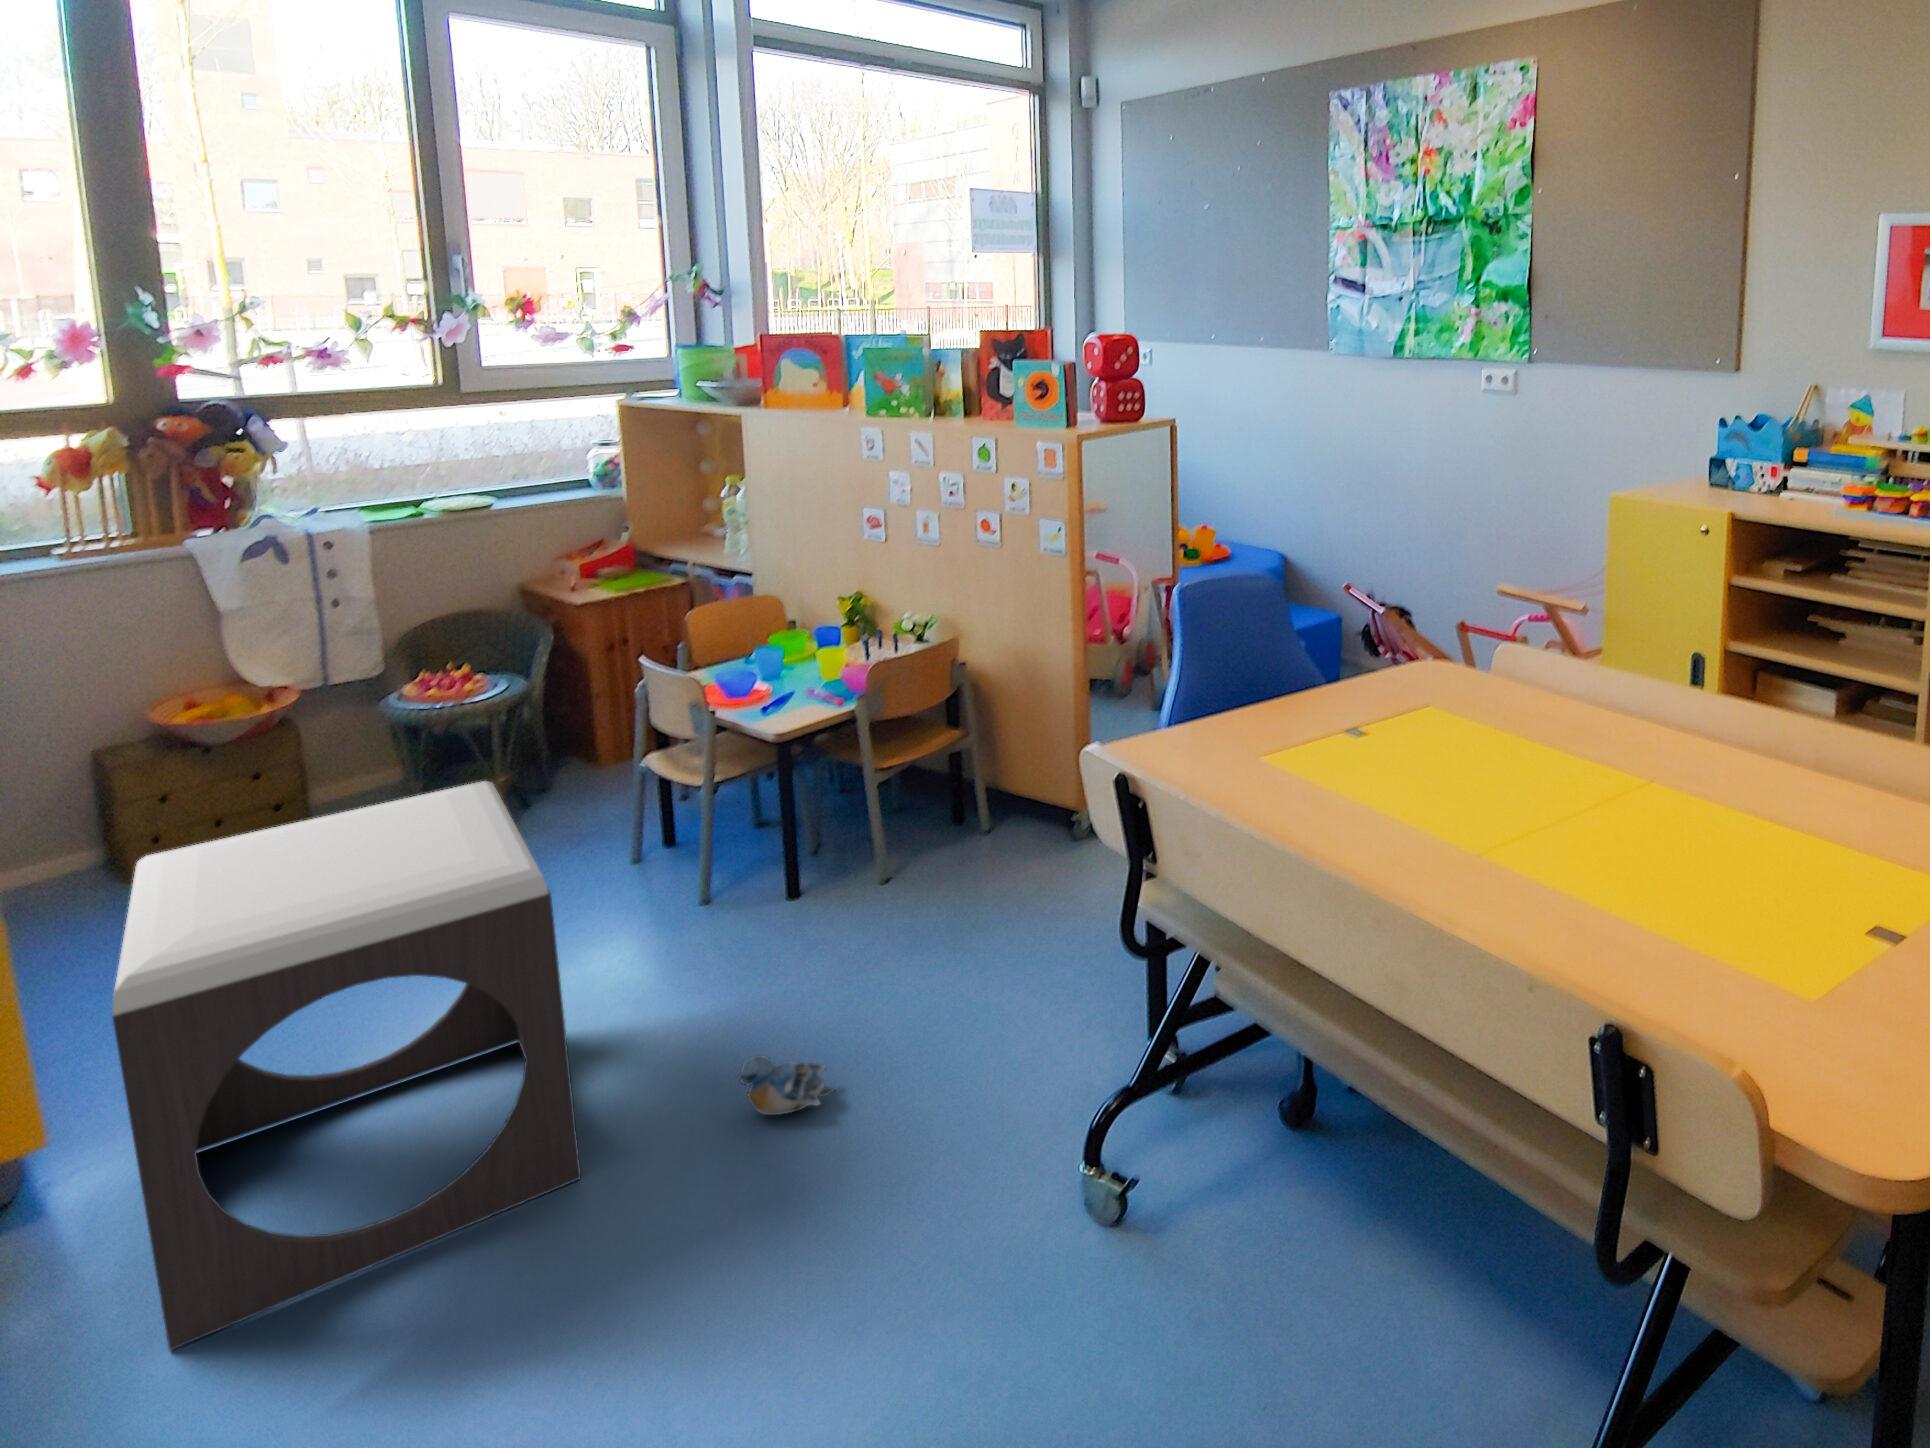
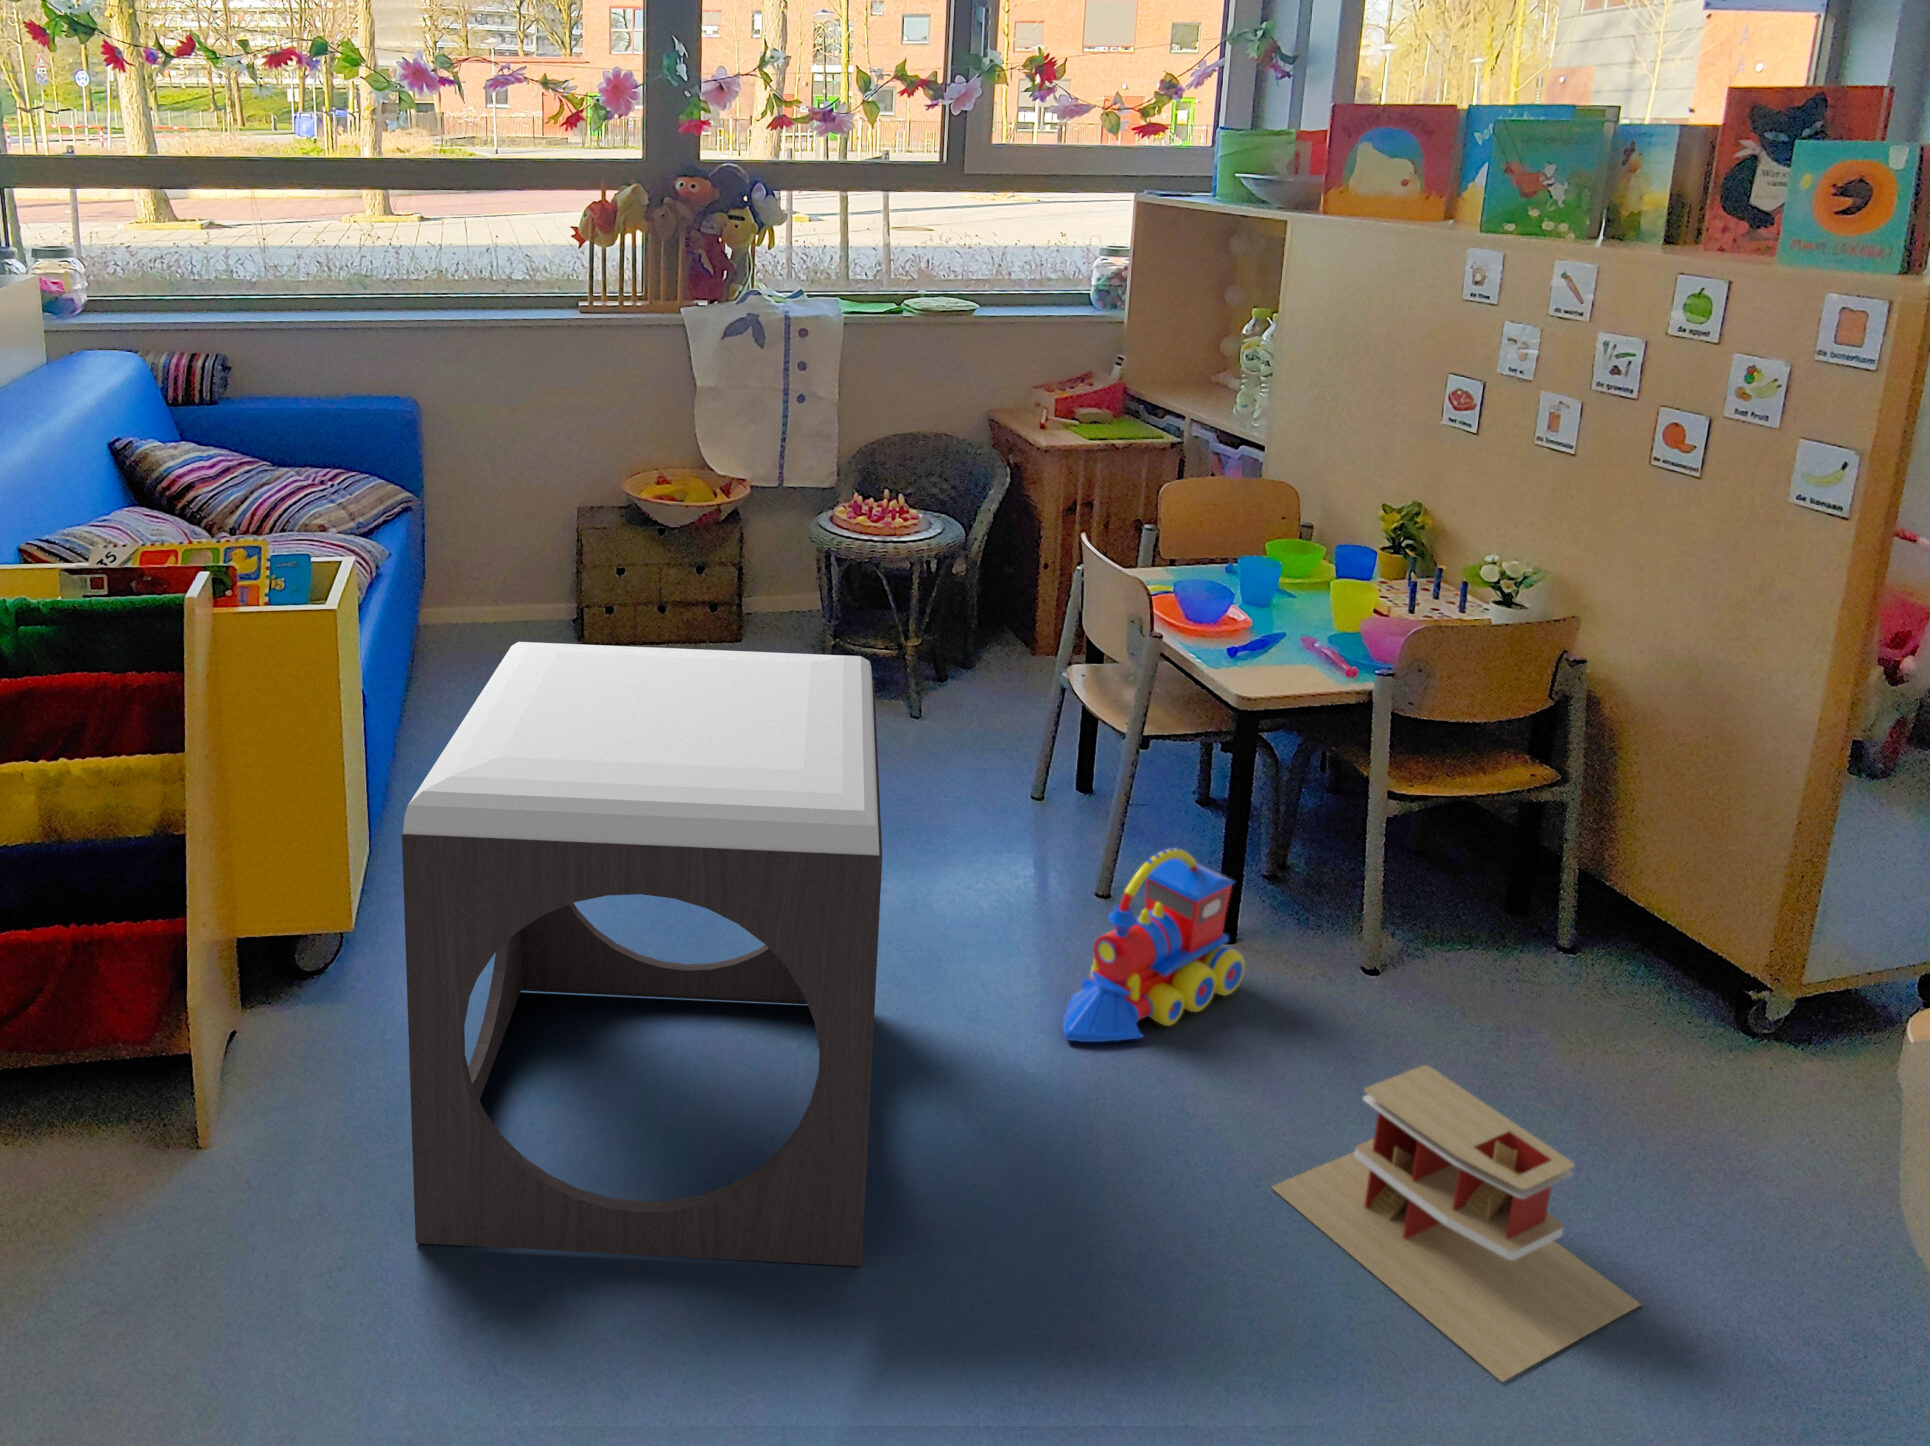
toy train: none [689,844,805,994] -> present [1063,848,1245,1042]
toy house: none [844,909,1044,1049] -> present [1271,1065,1640,1382]
plush toy: present [739,1055,834,1115] -> none [1090,1207,1233,1344]

